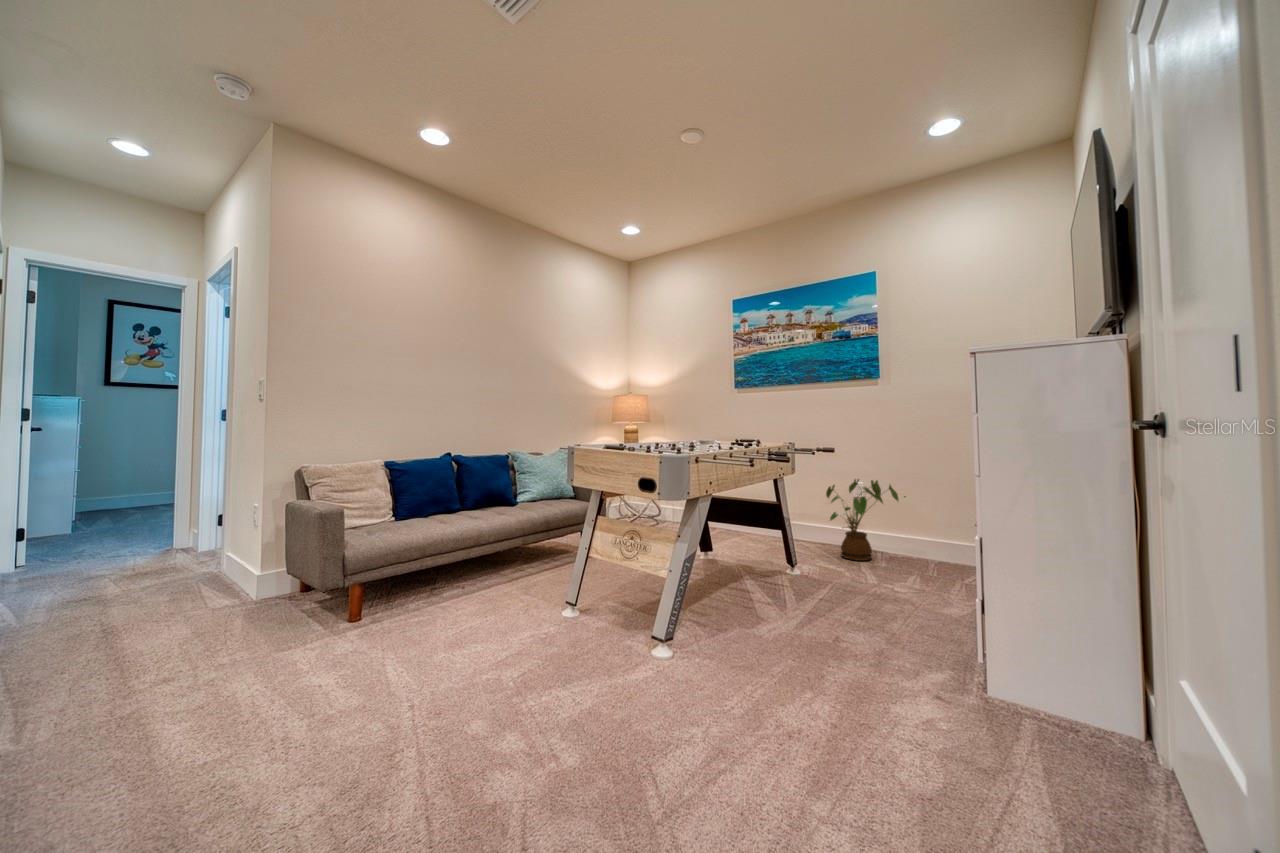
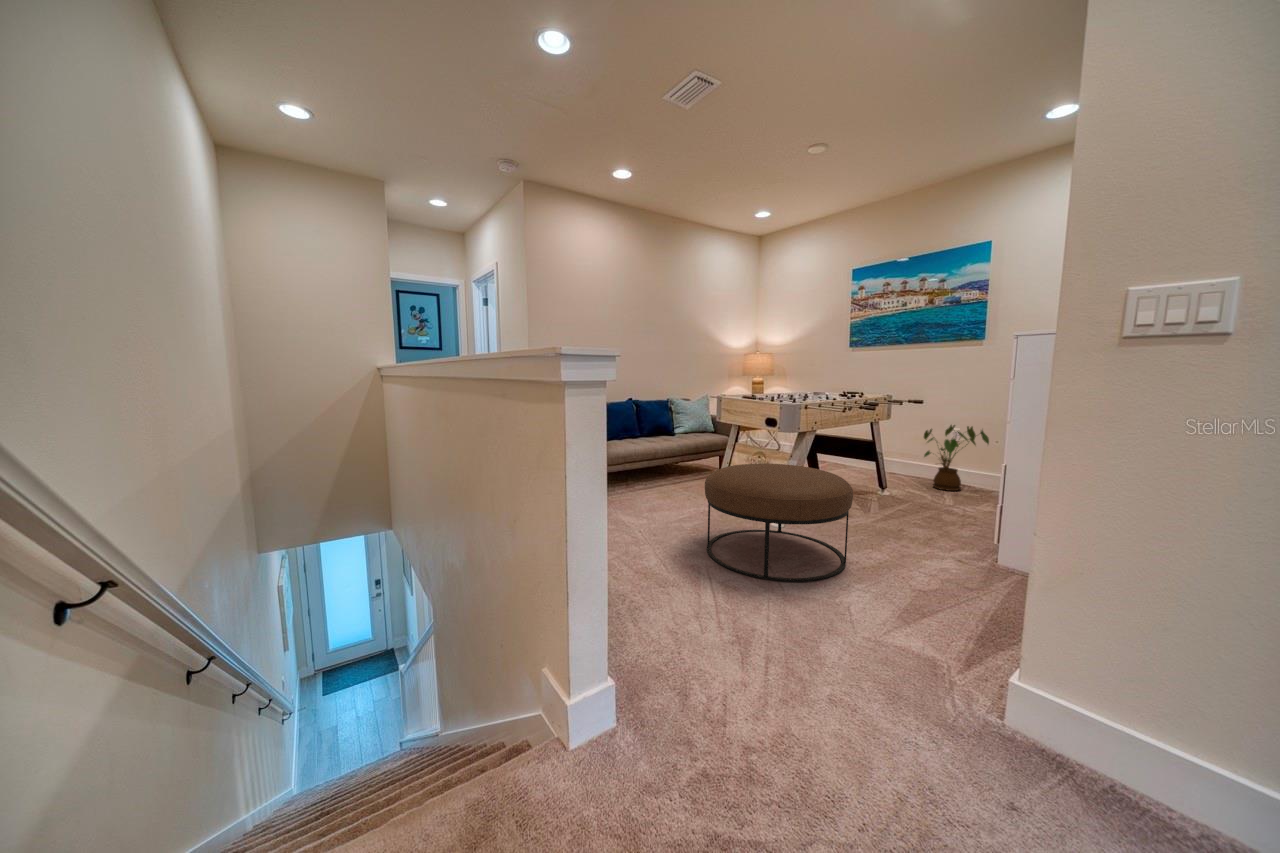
ottoman: none [539,554,784,800] -> present [705,463,853,582]

